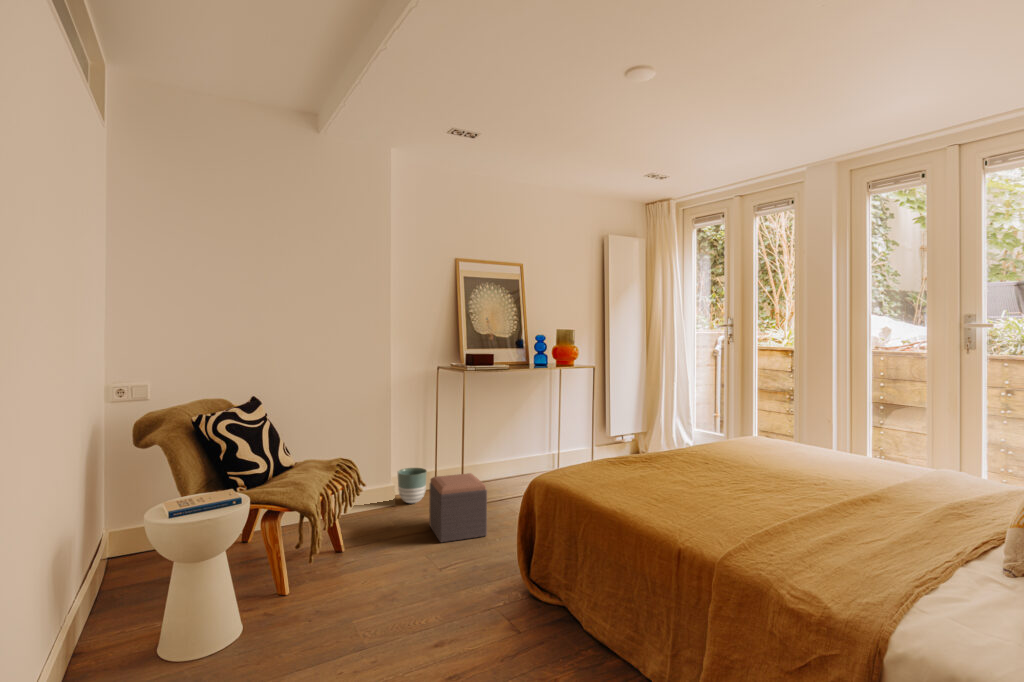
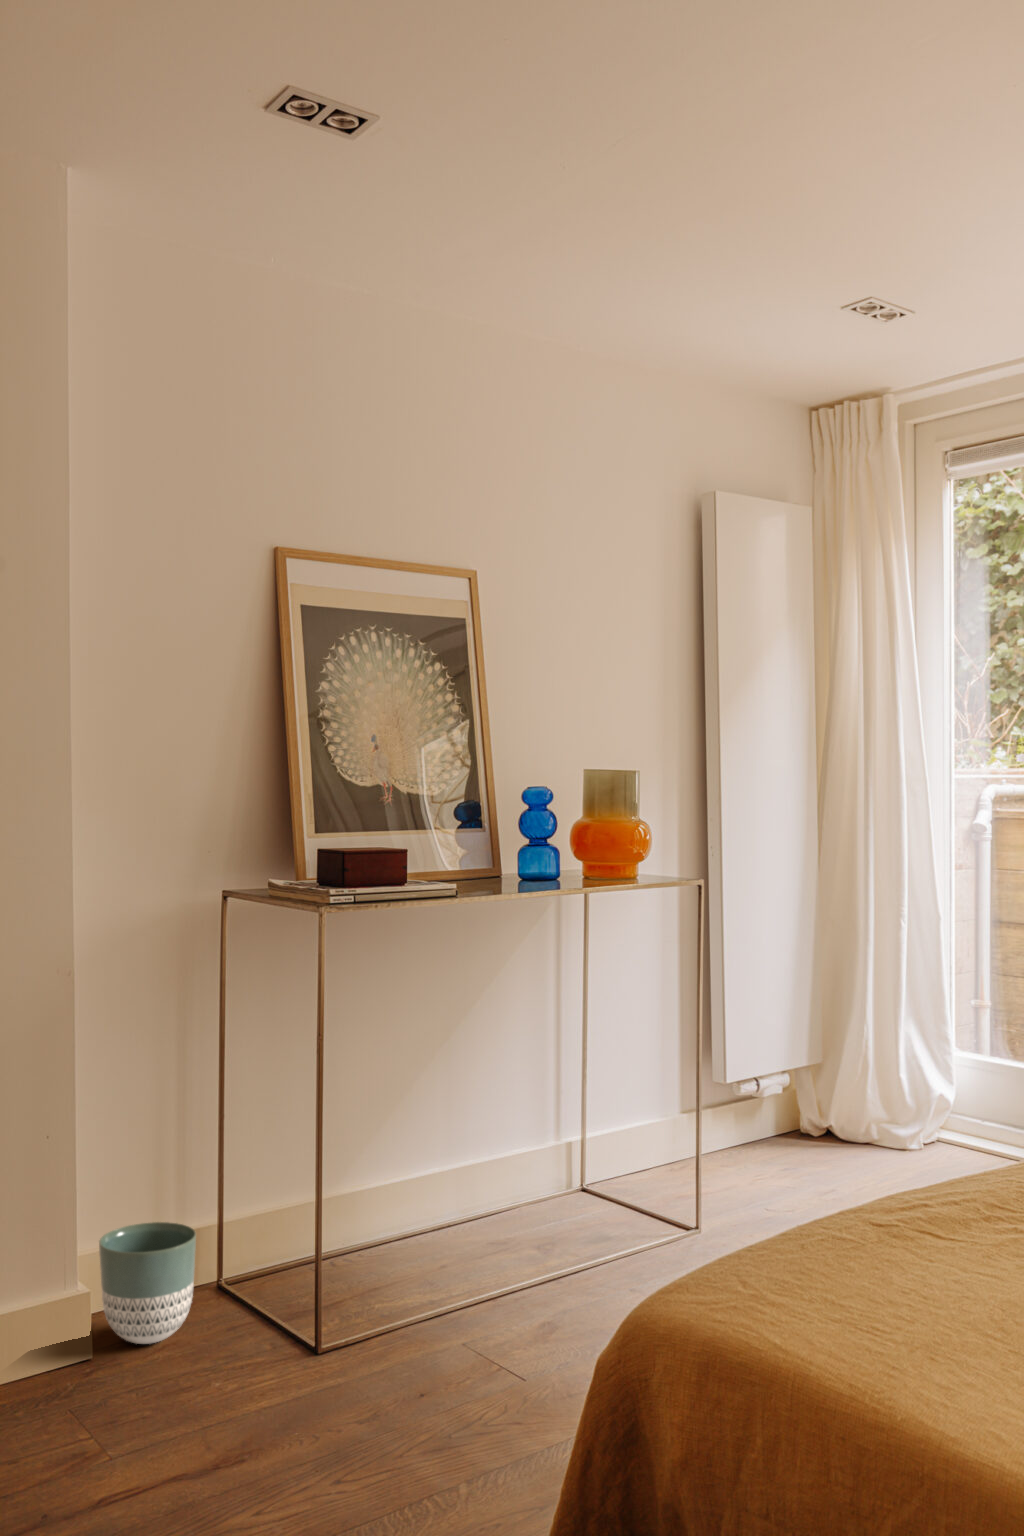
footstool: present [429,473,487,542] -> none [222,1245,423,1501]

